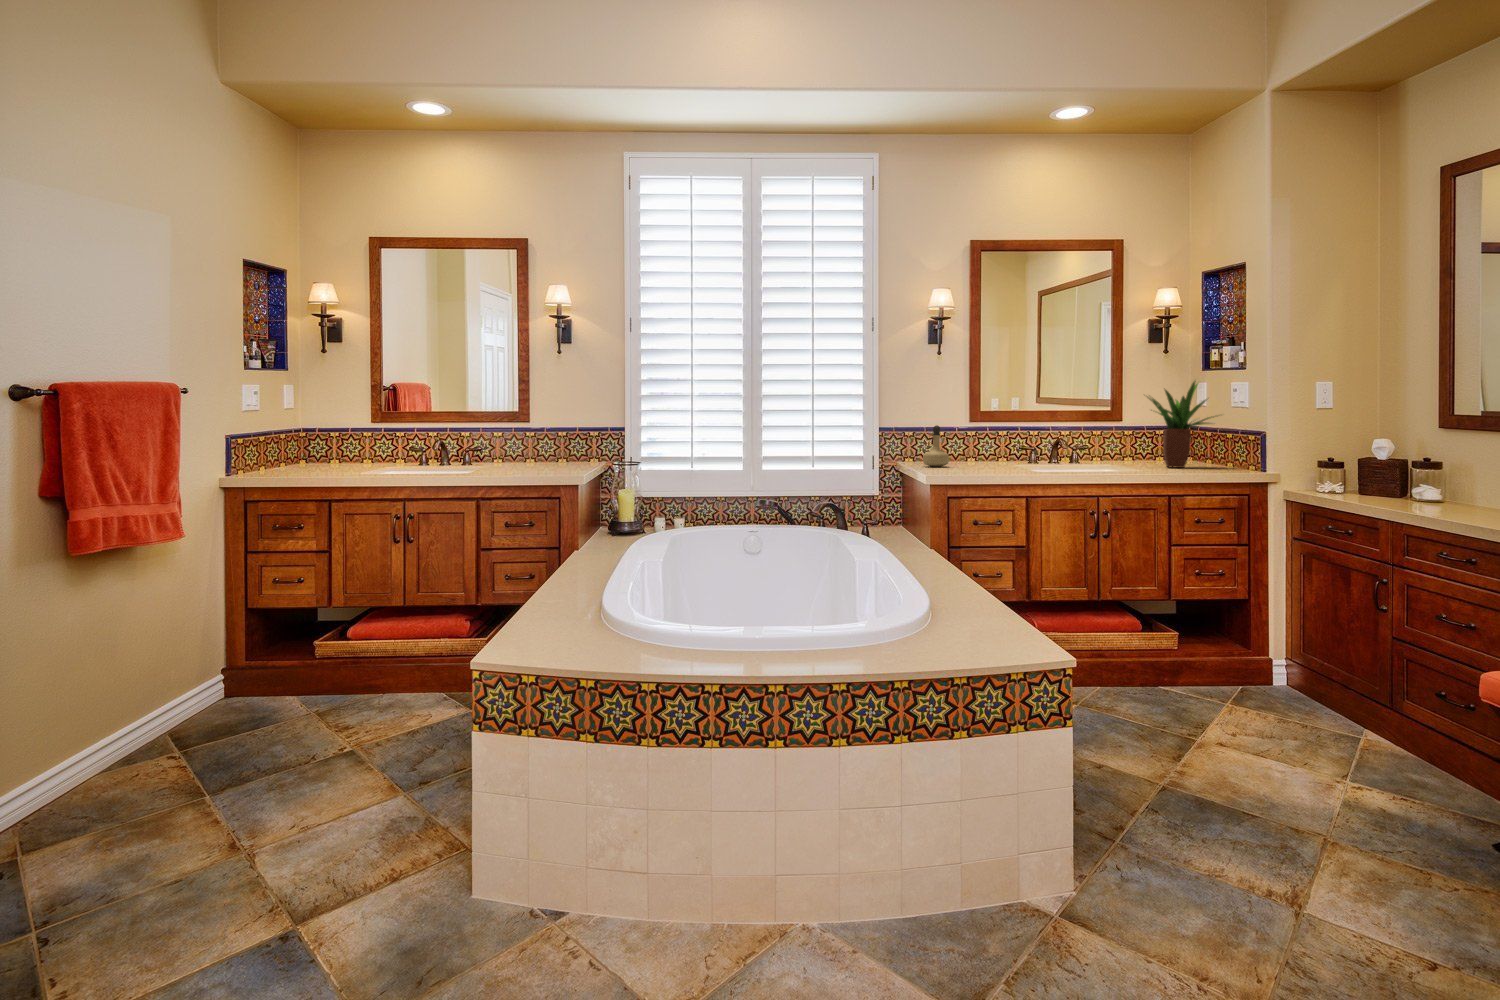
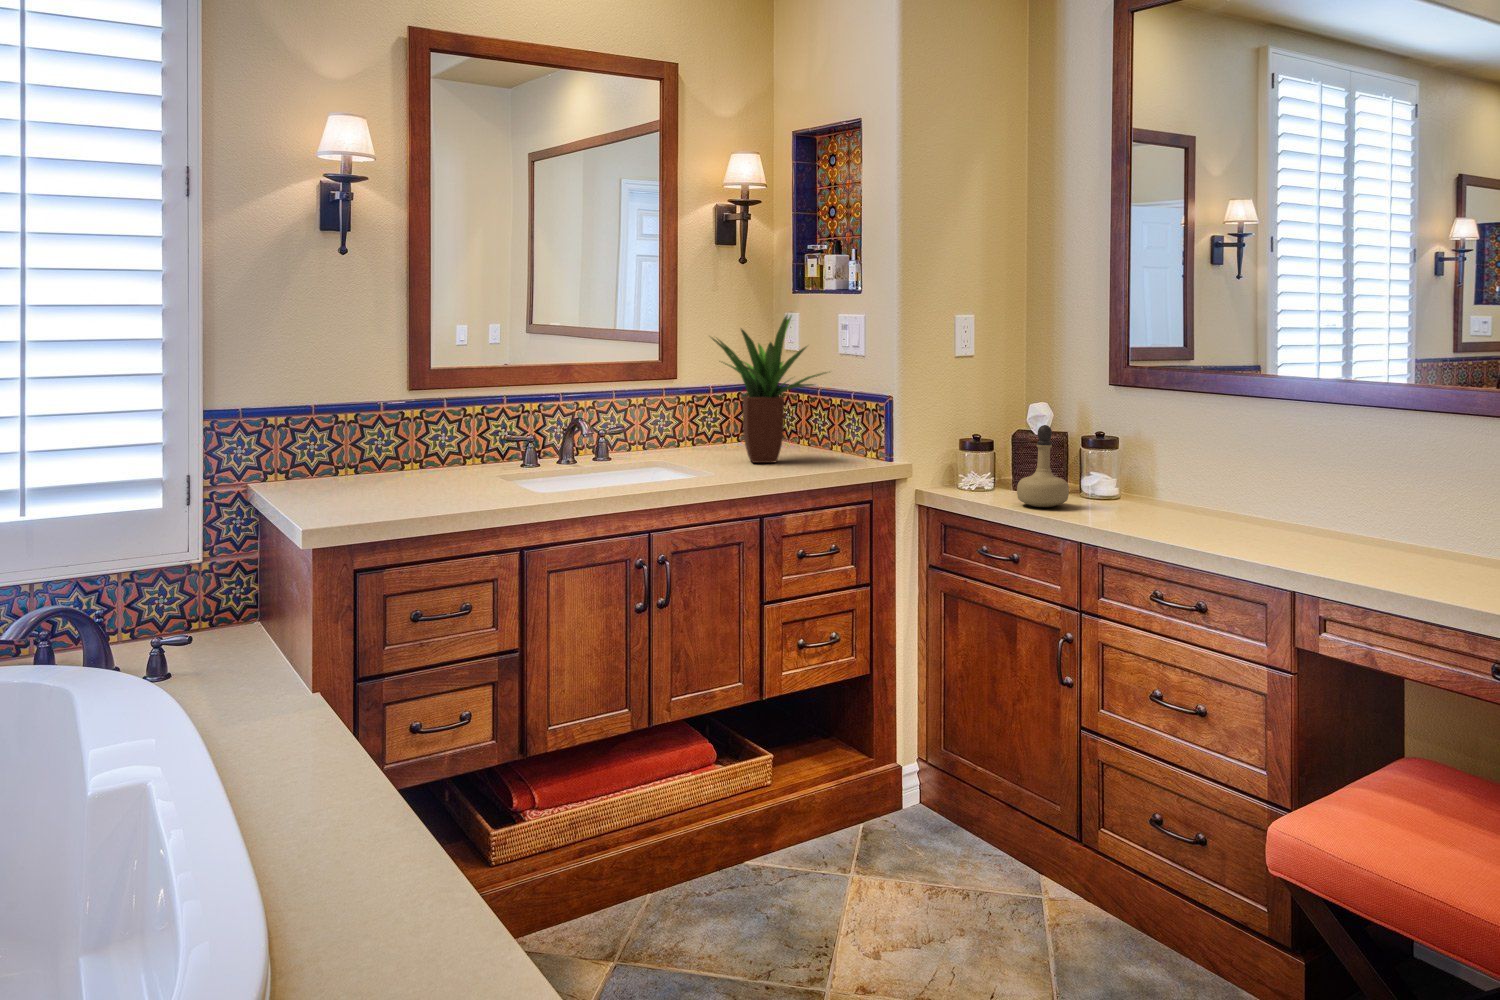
perfume bottle: present [923,425,949,467] -> present [1017,425,1069,507]

